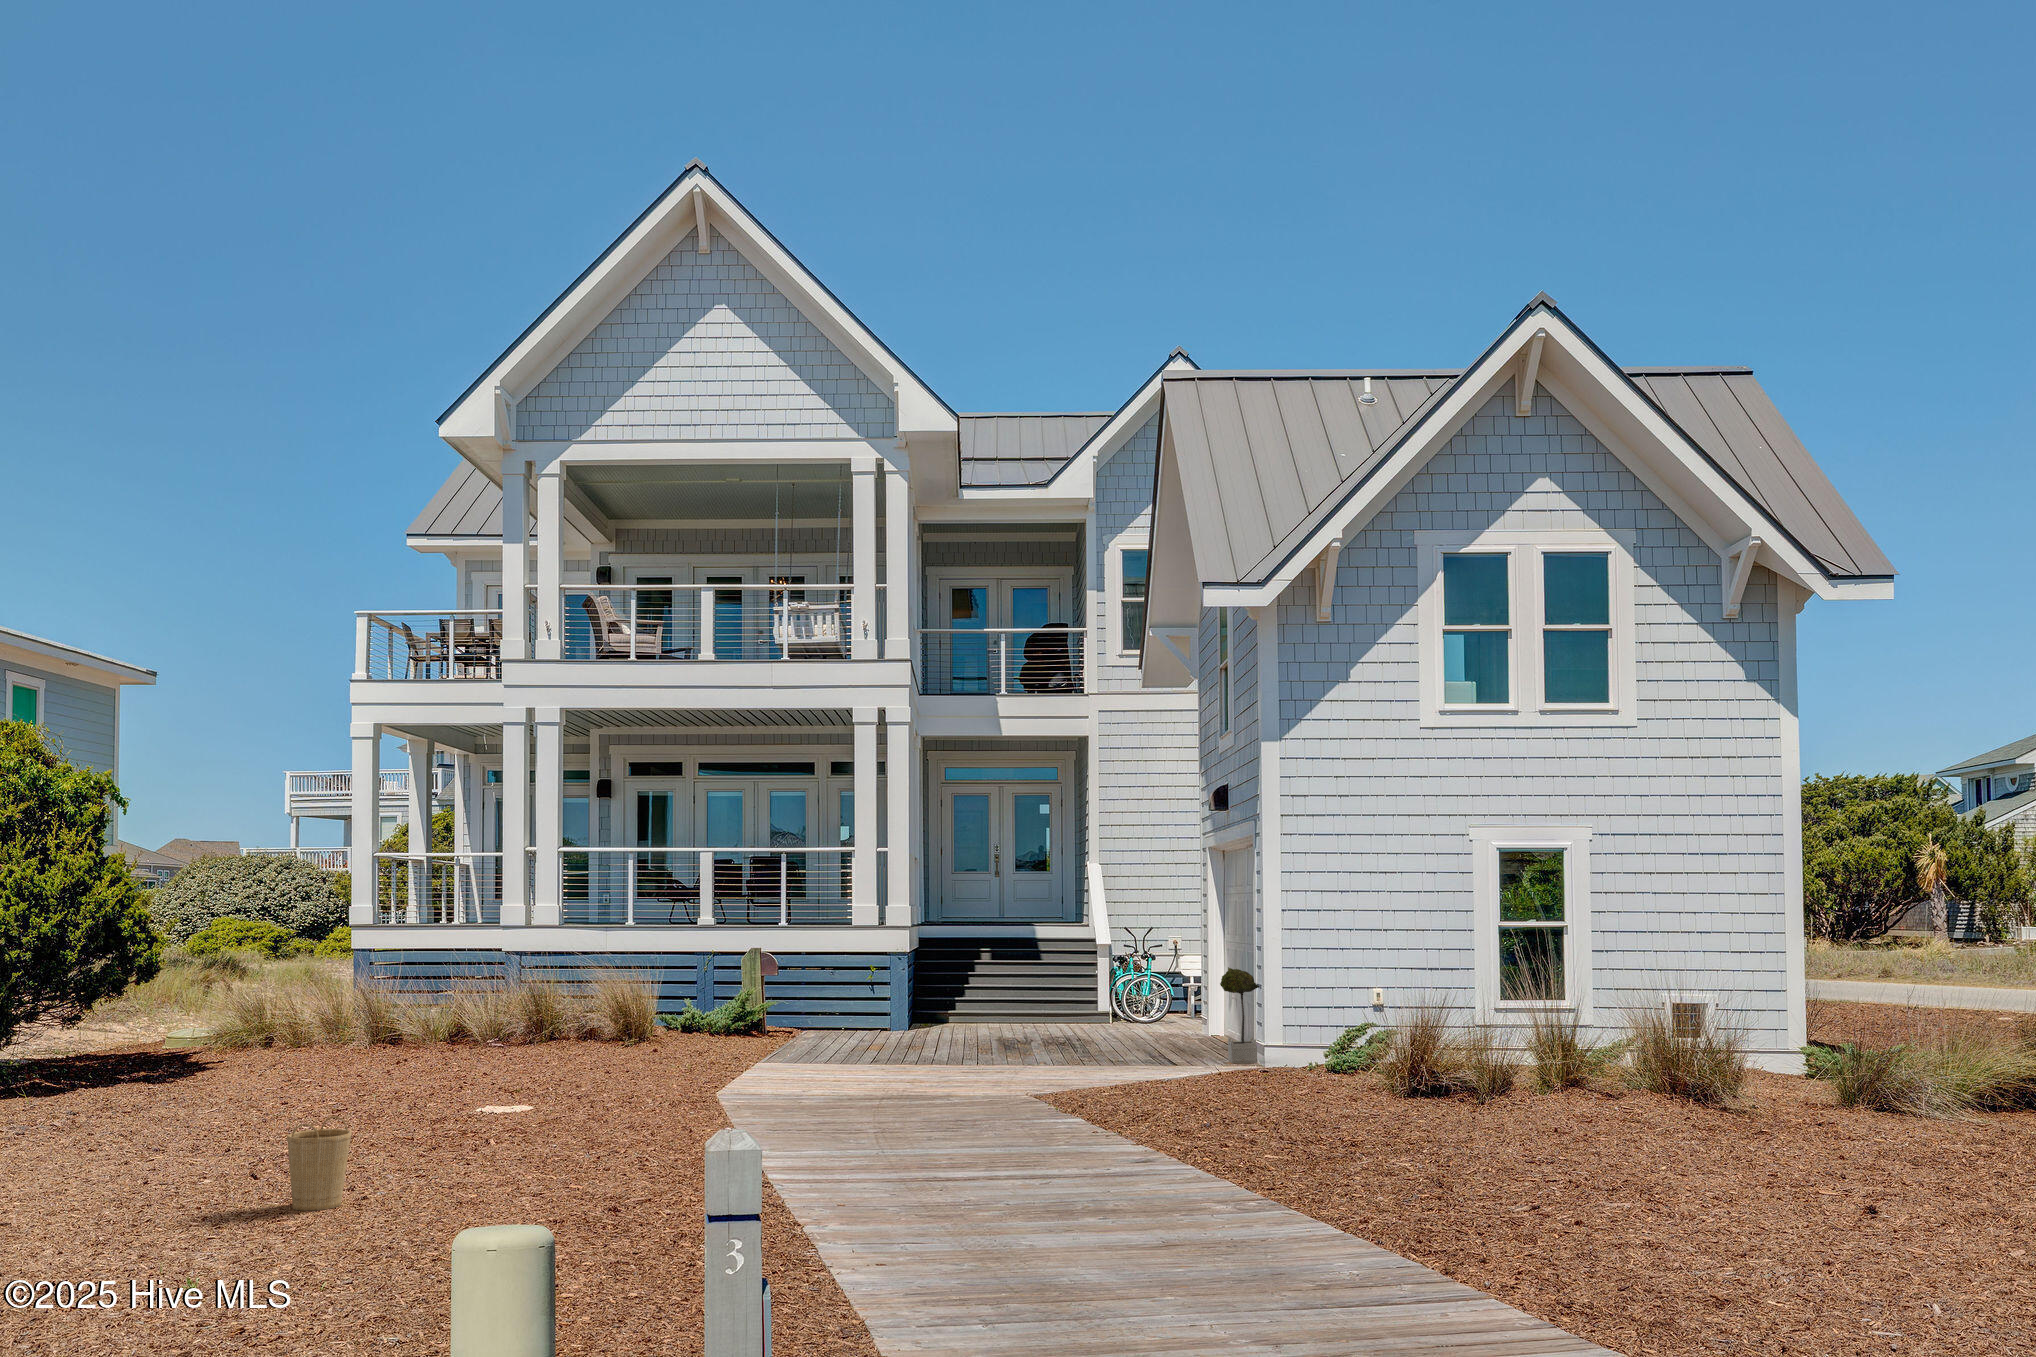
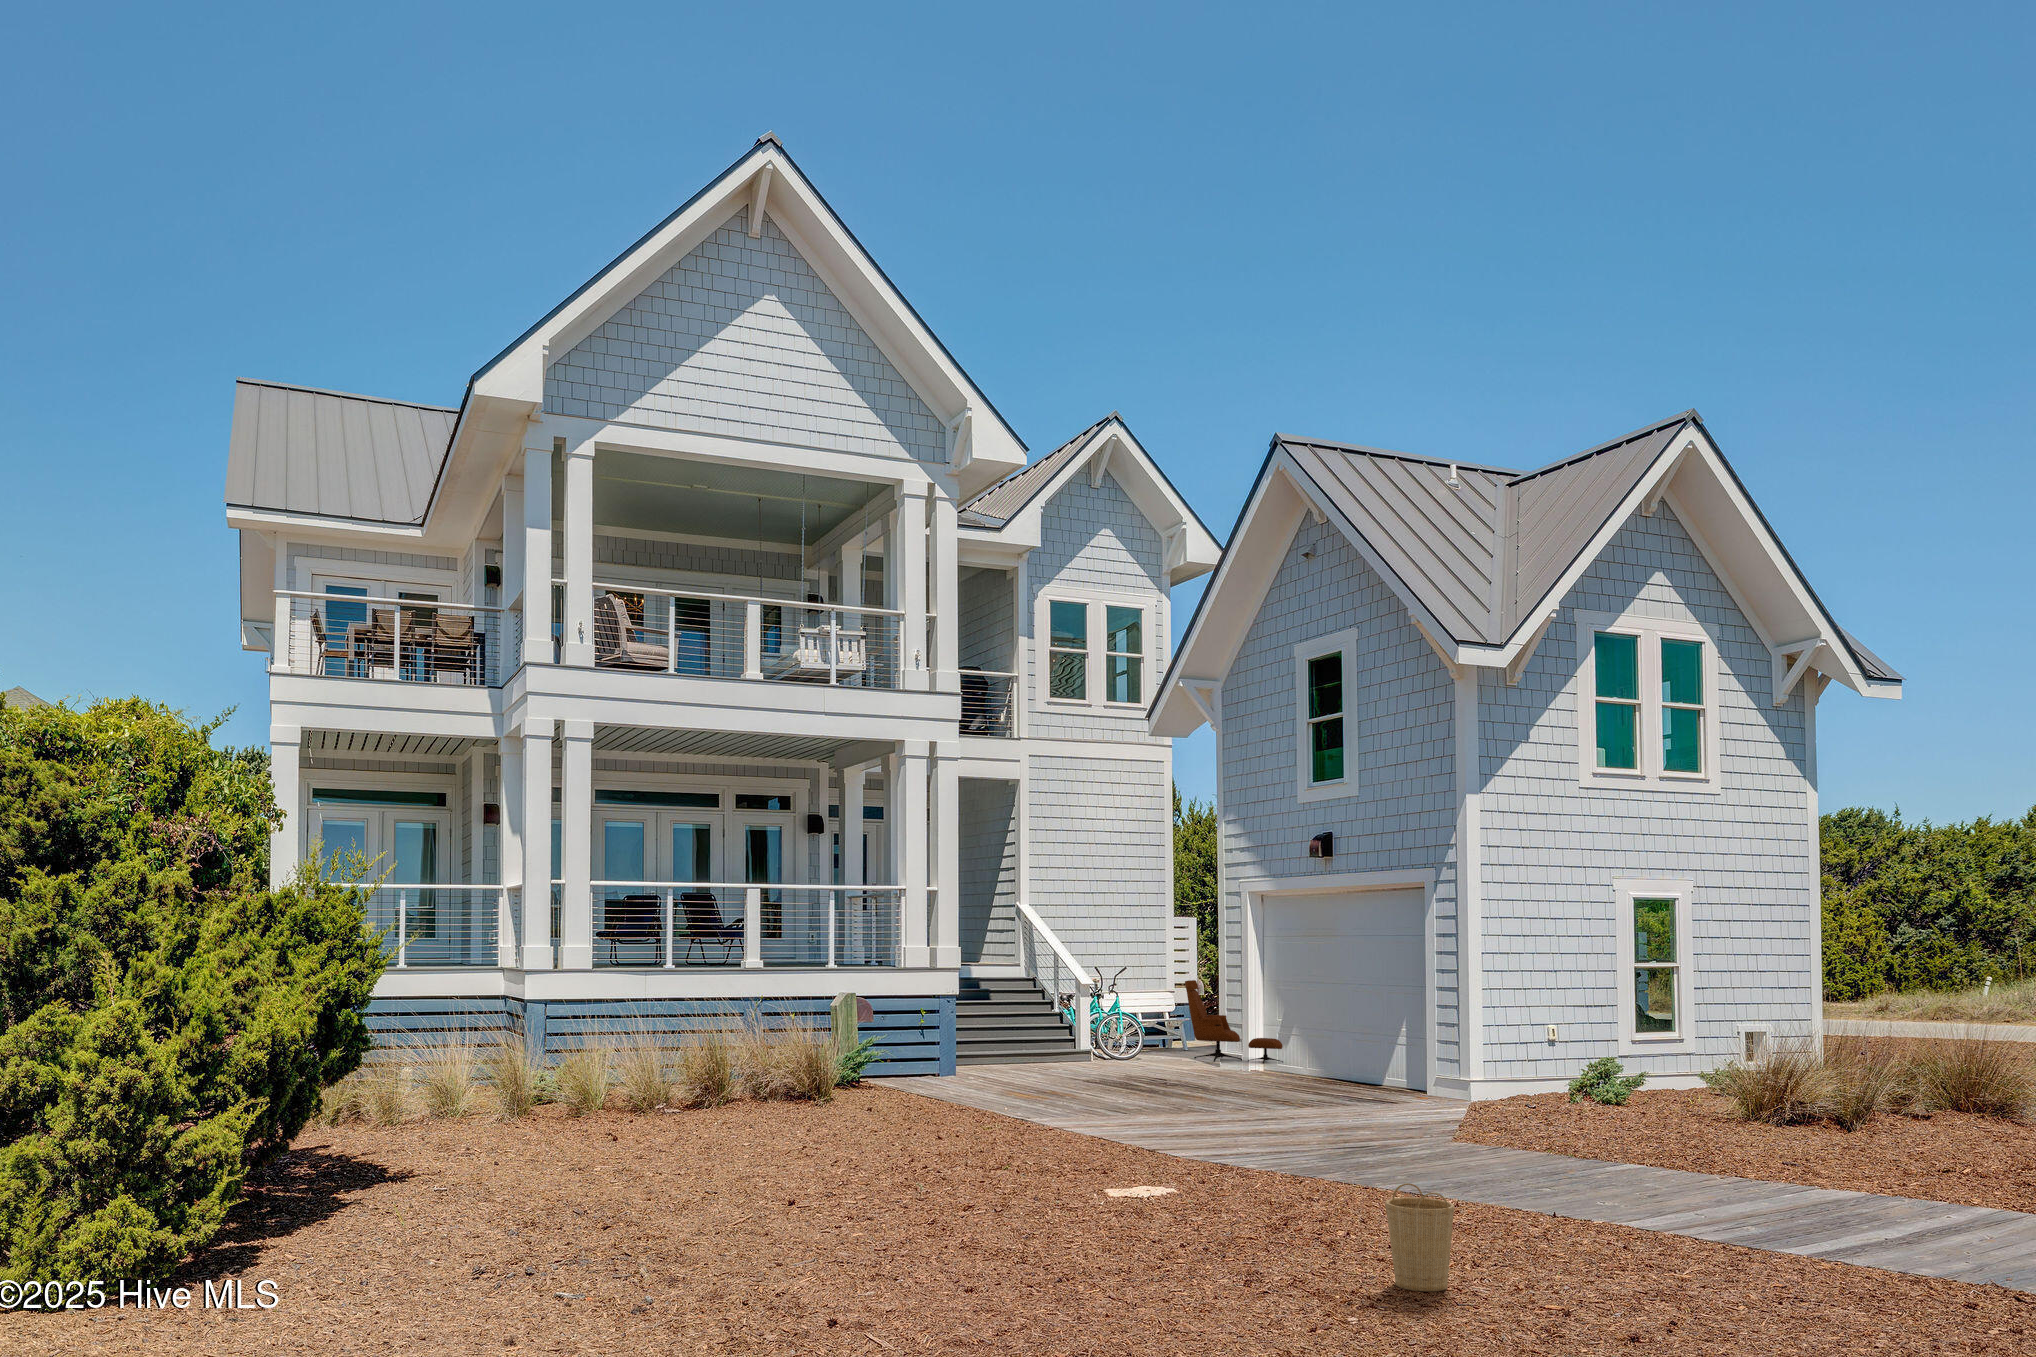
lounge chair: none [1132,941,1223,1028] -> present [1185,980,1283,1063]
potted tree: present [1220,967,1259,1063] -> none [1439,1004,1480,1095]

